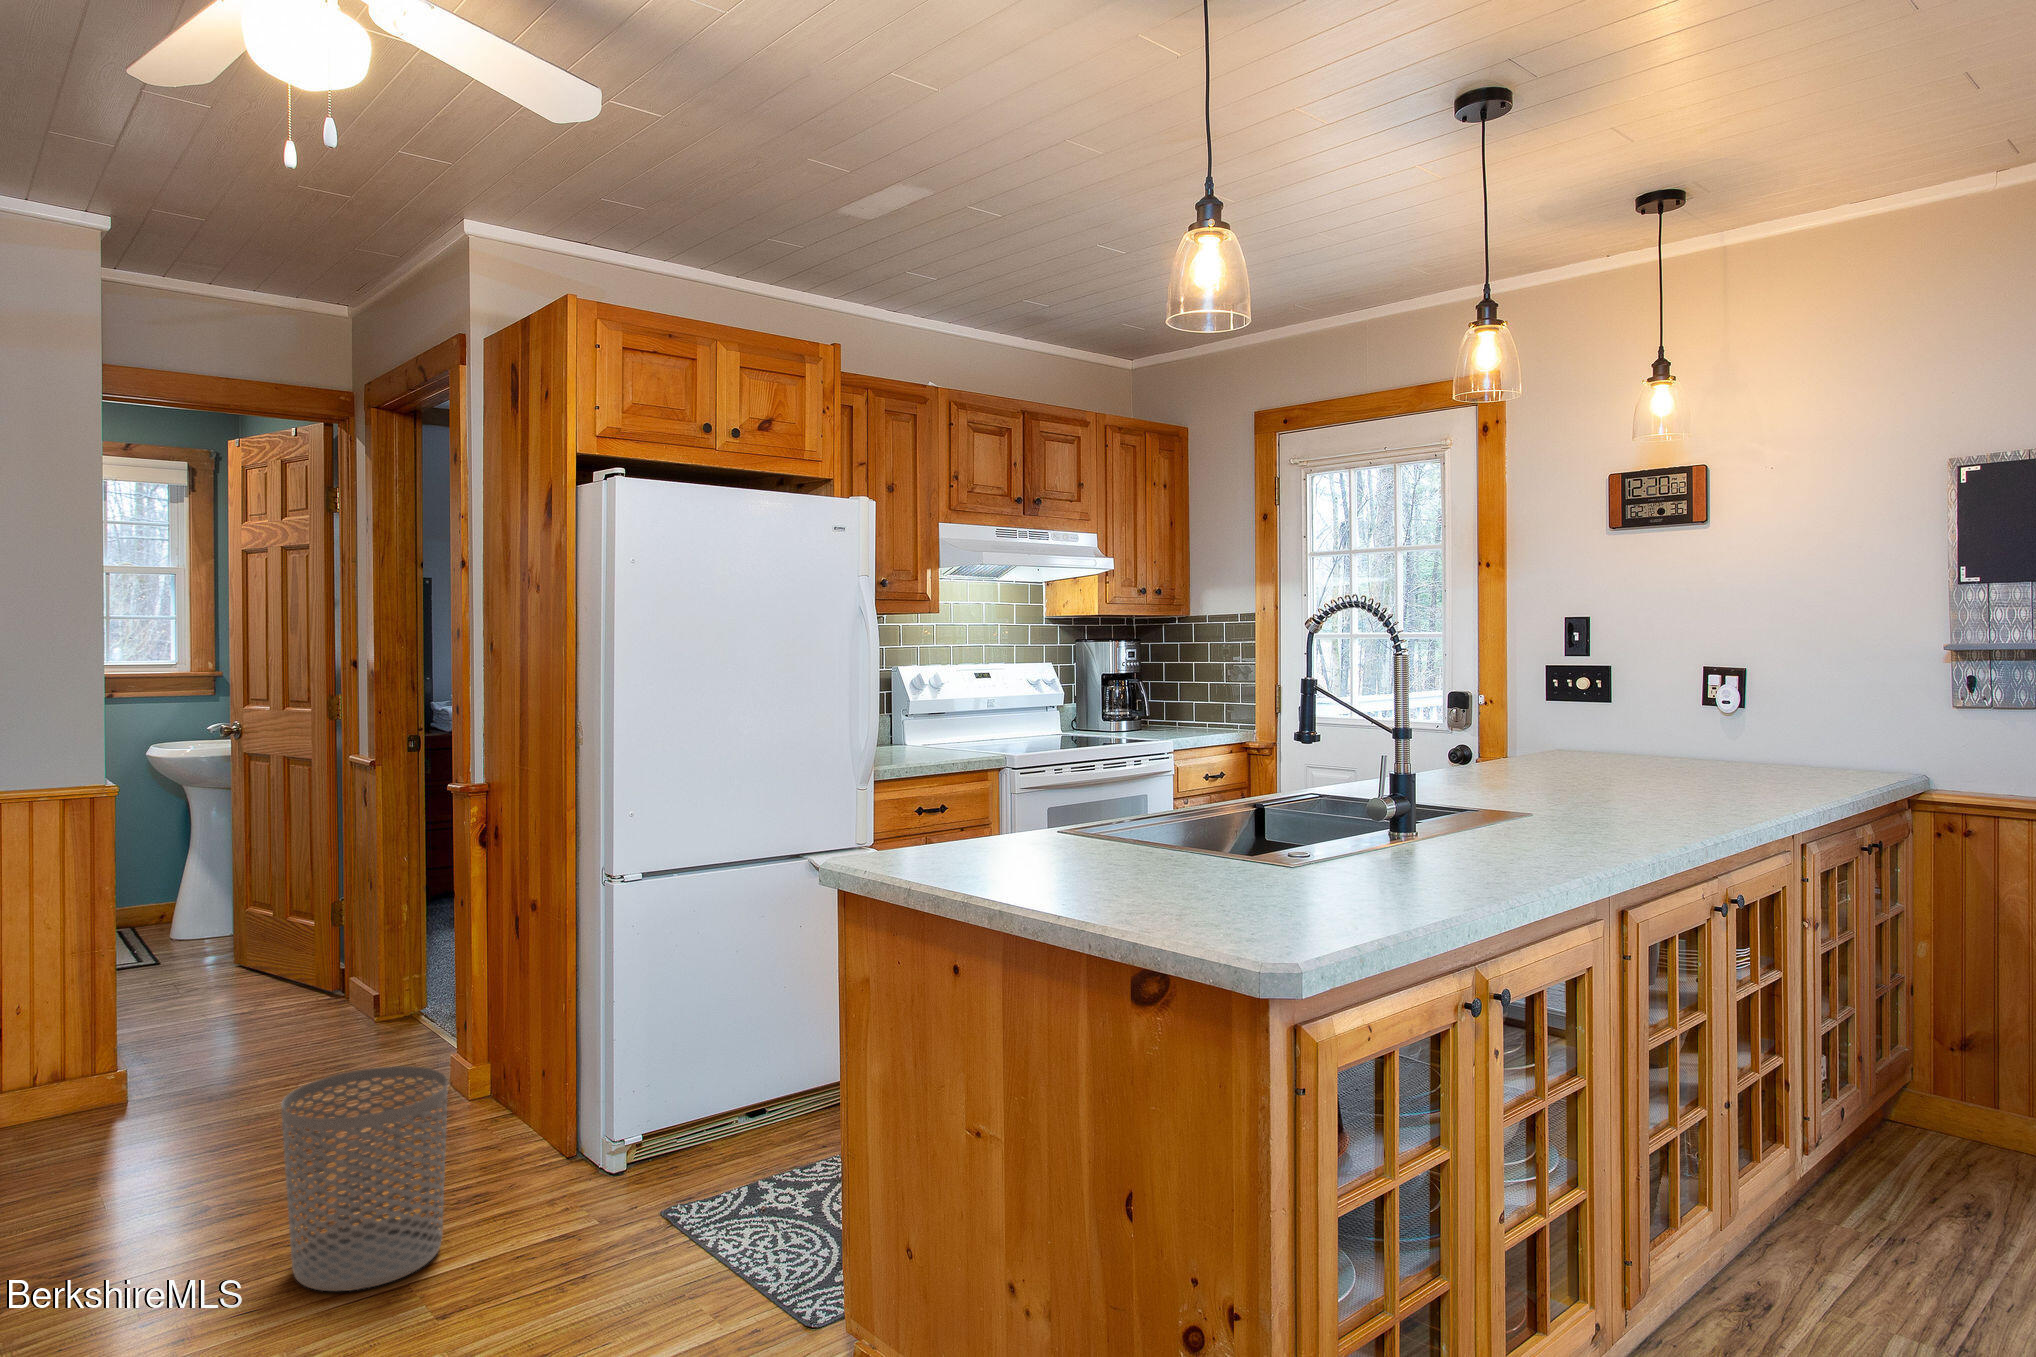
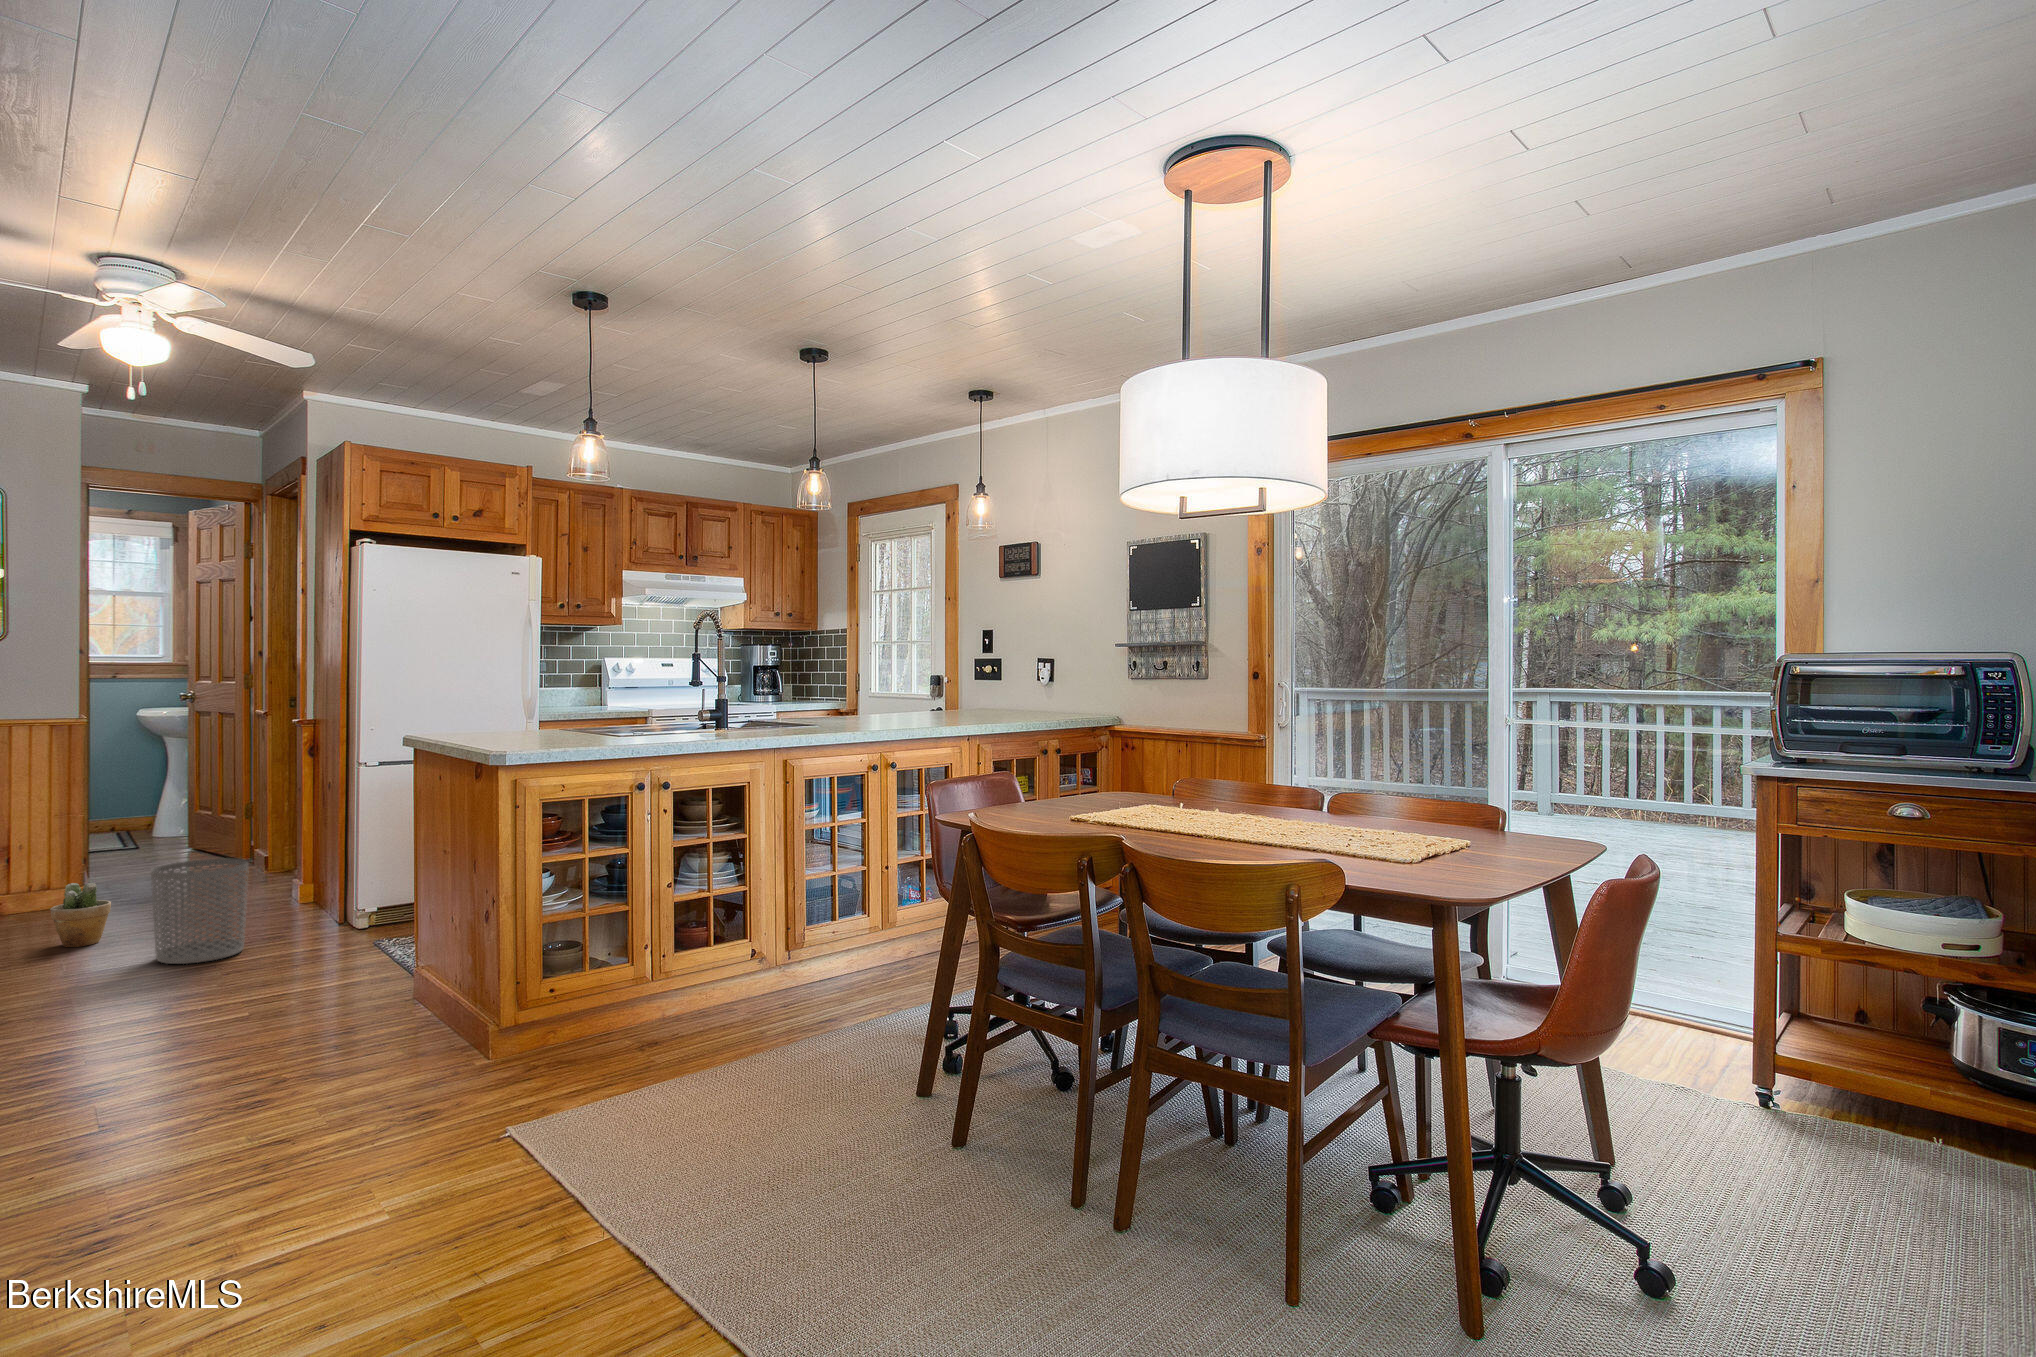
potted plant: none [87,1109,190,1231] -> present [50,883,111,947]

